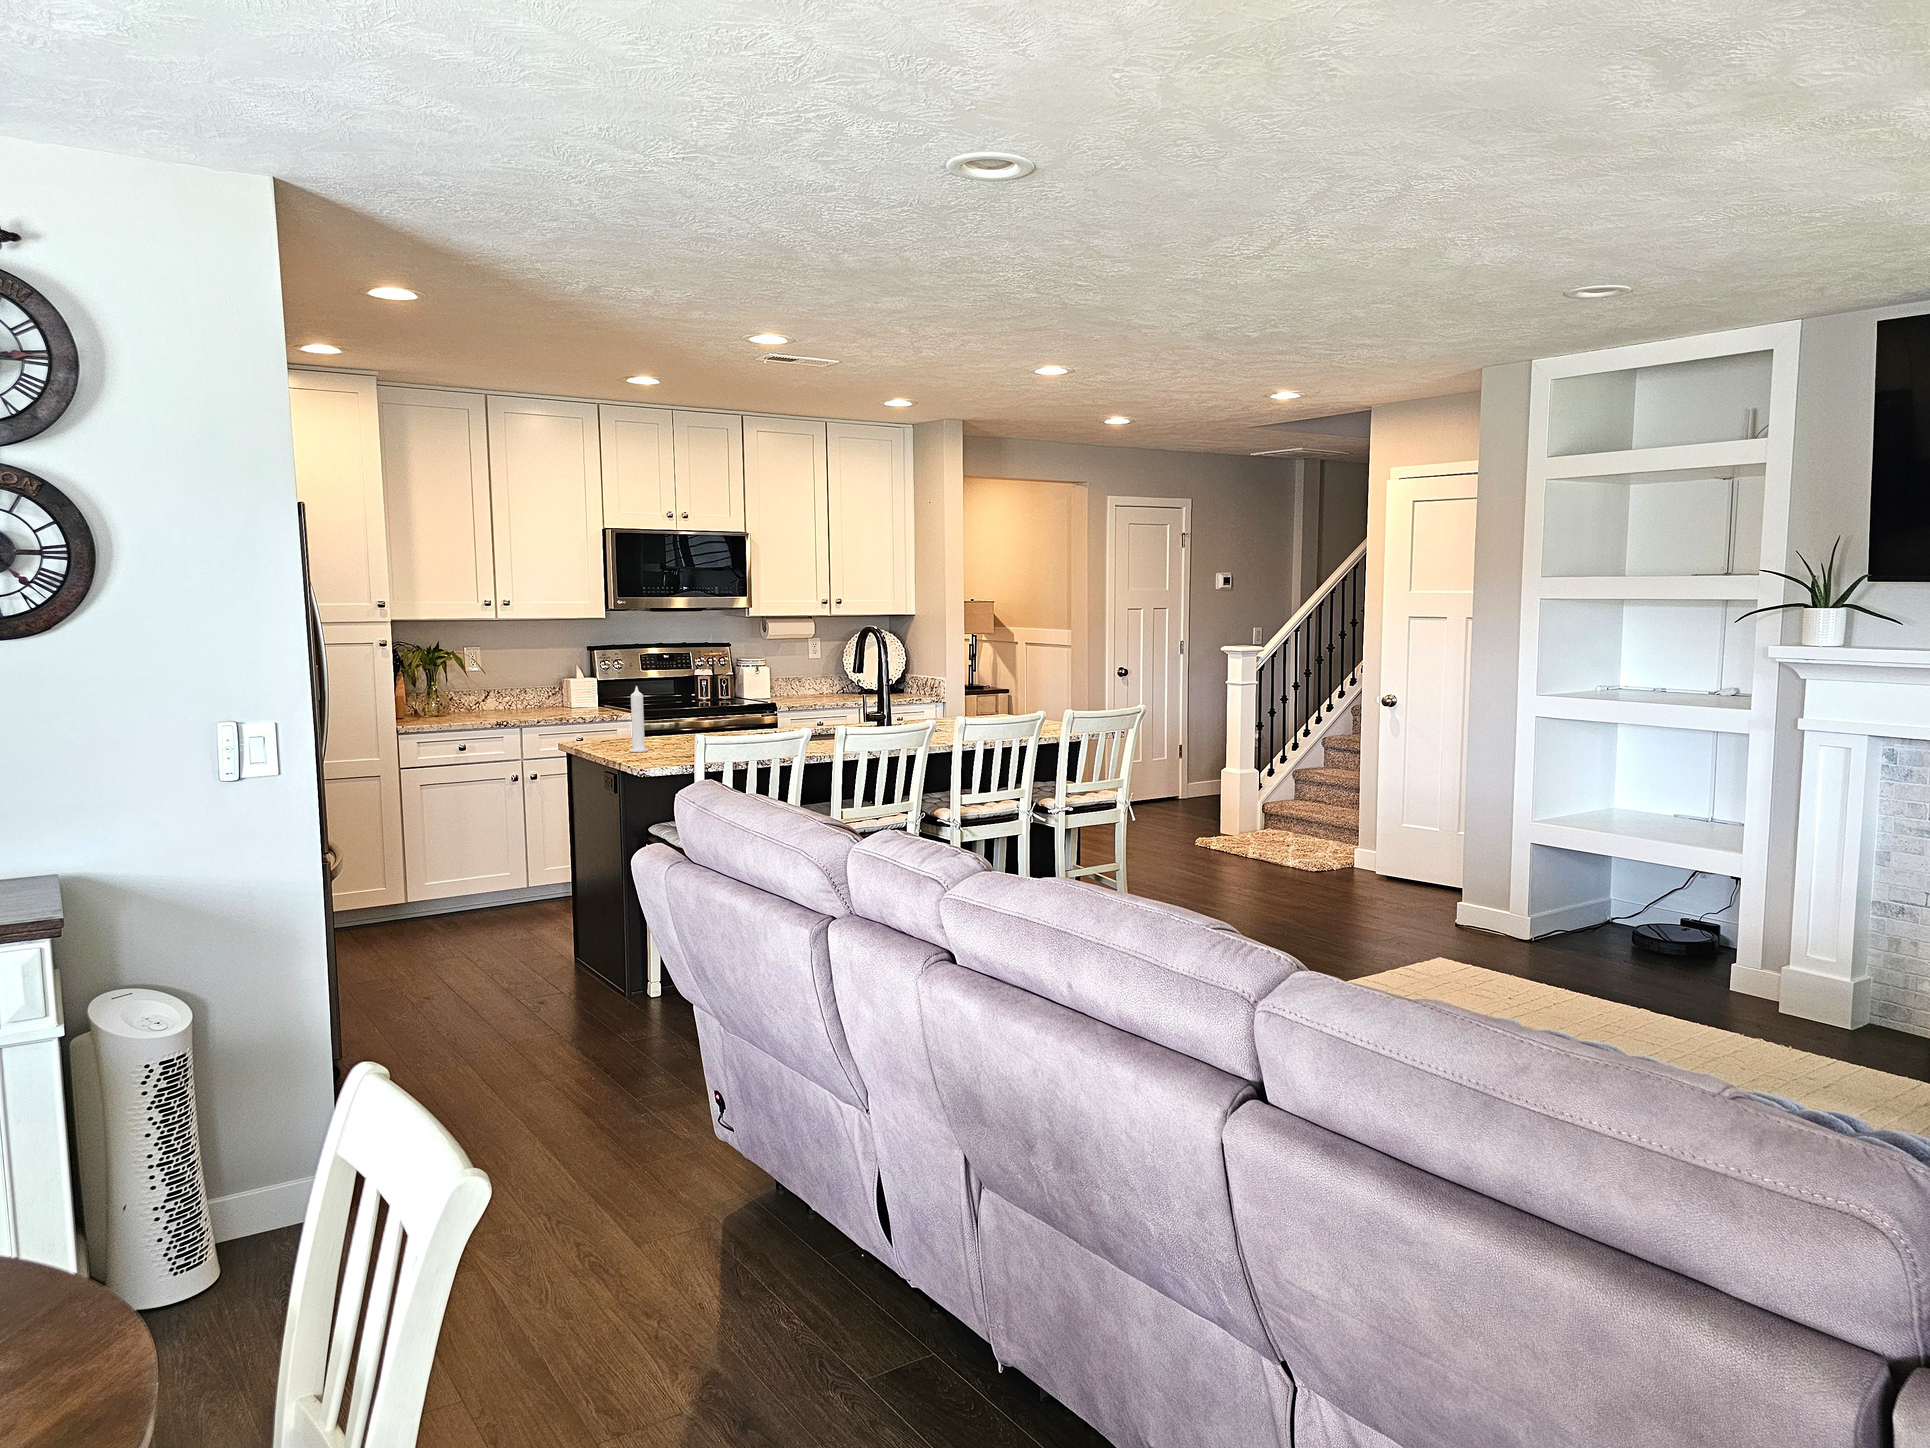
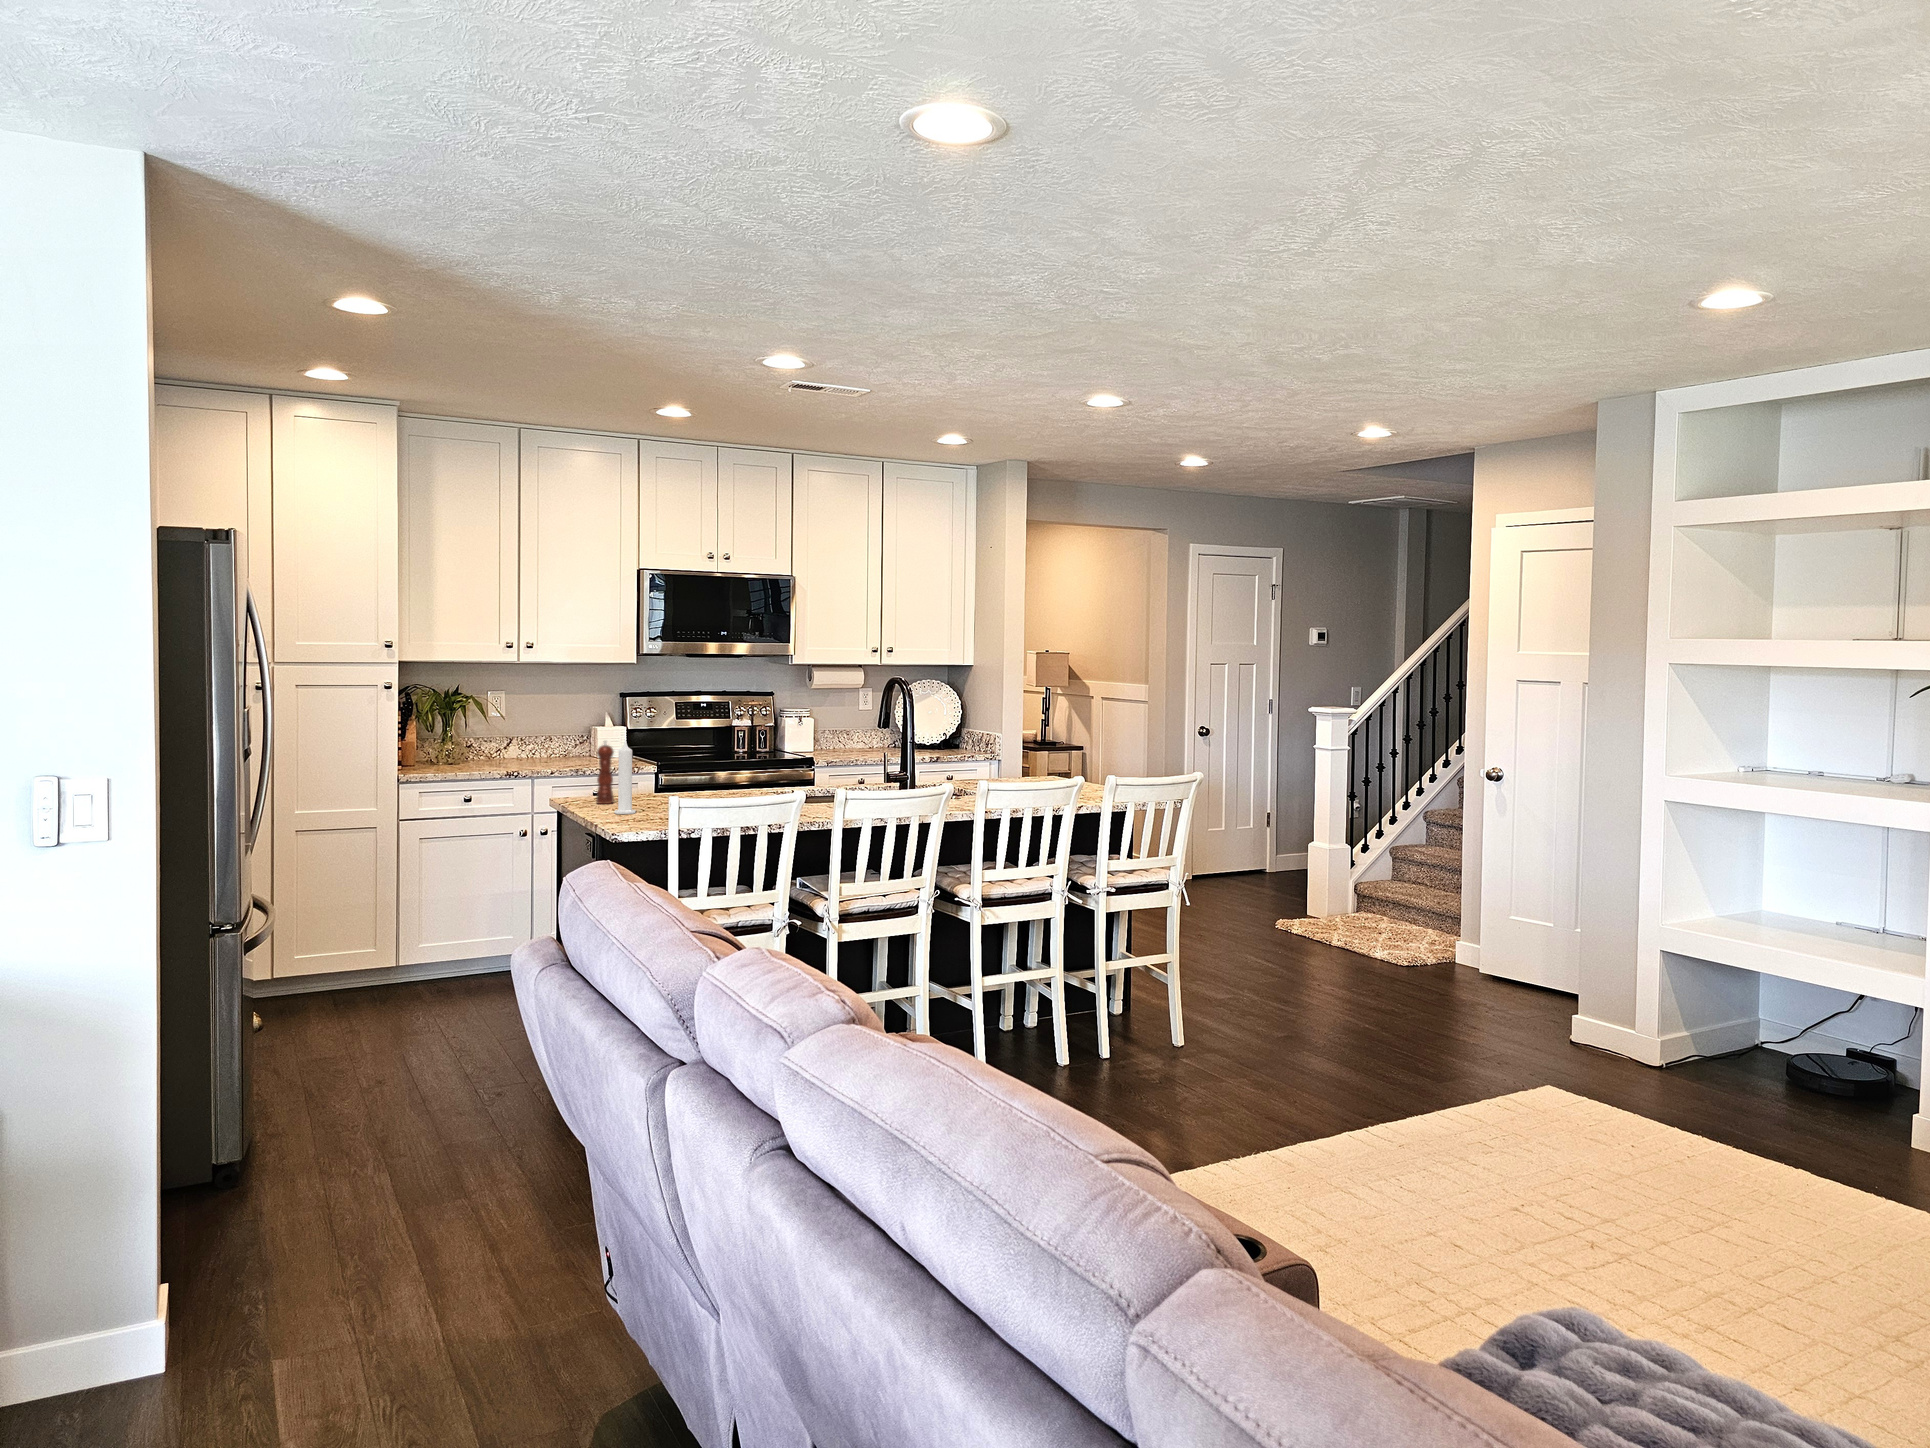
pepper mill: none [602,688,619,745] -> present [596,741,614,804]

